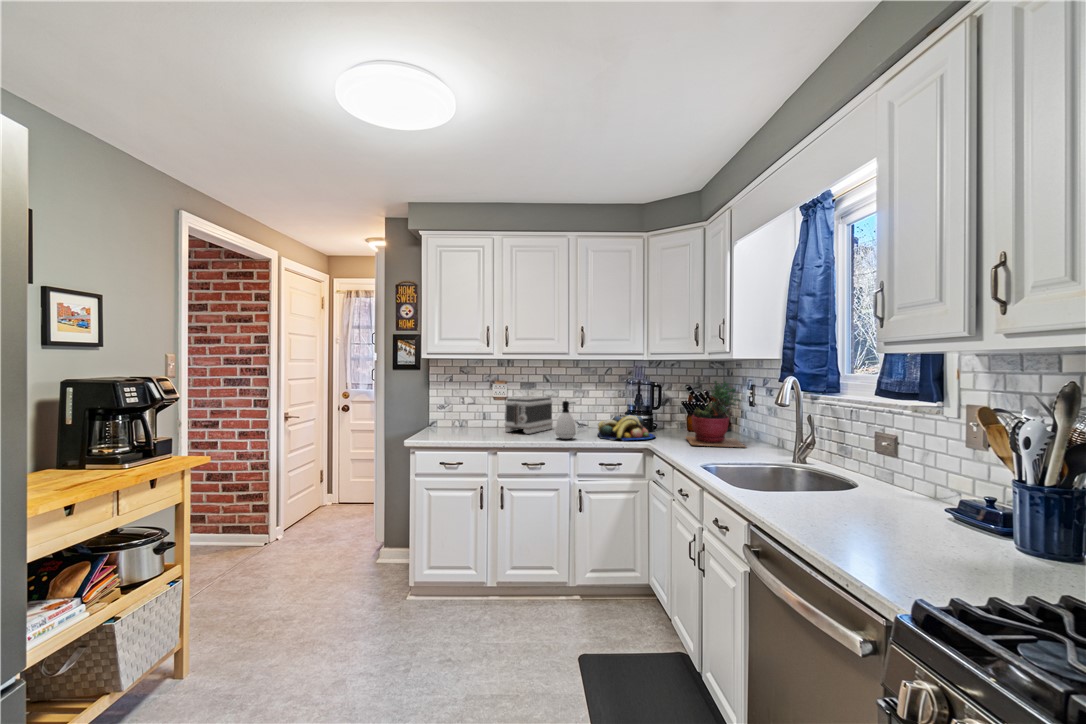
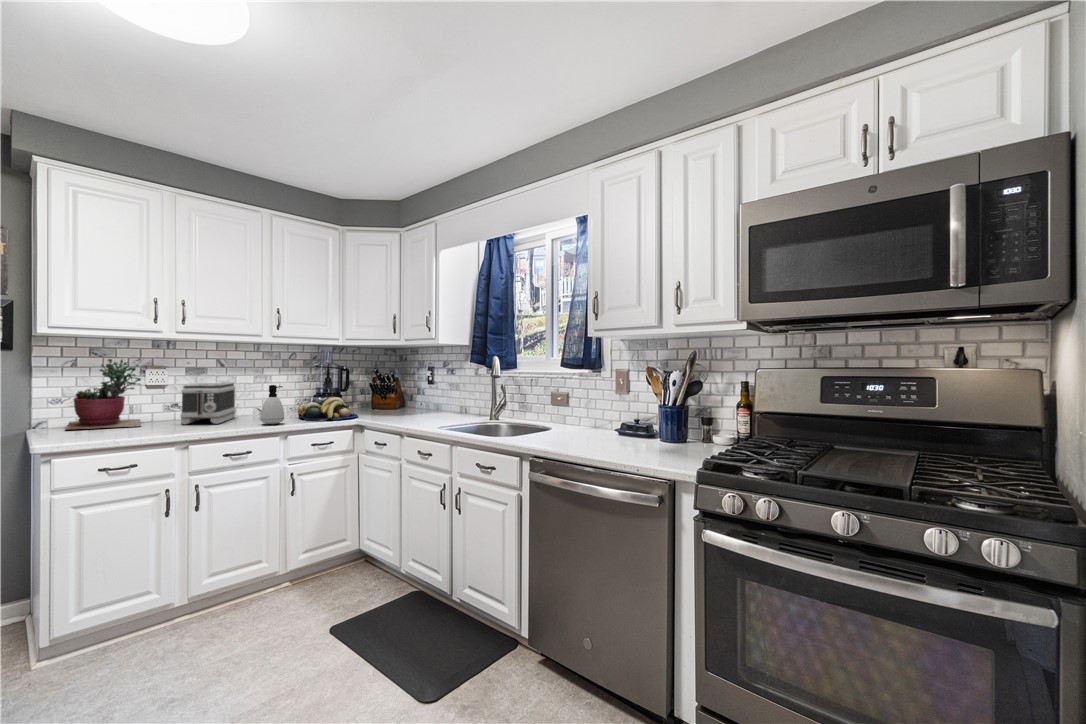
succulent plant: present [686,381,745,447] -> present [65,359,141,429]

